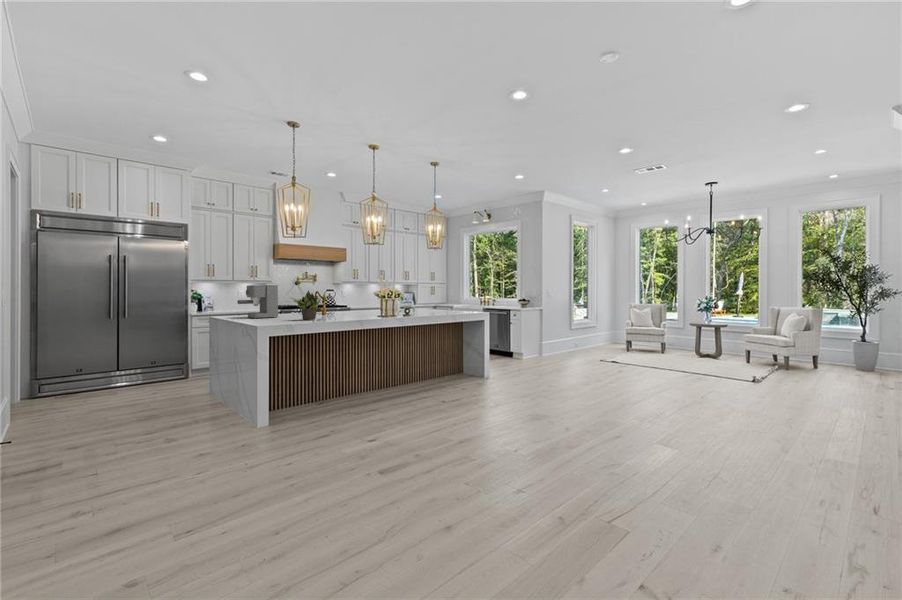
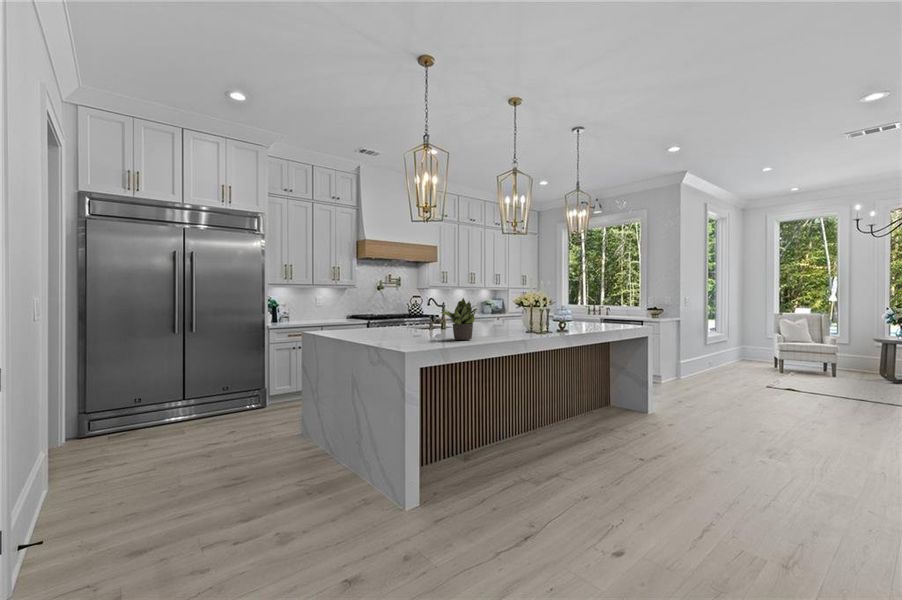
coffee maker: present [237,285,278,318] -> none [355,290,405,337]

